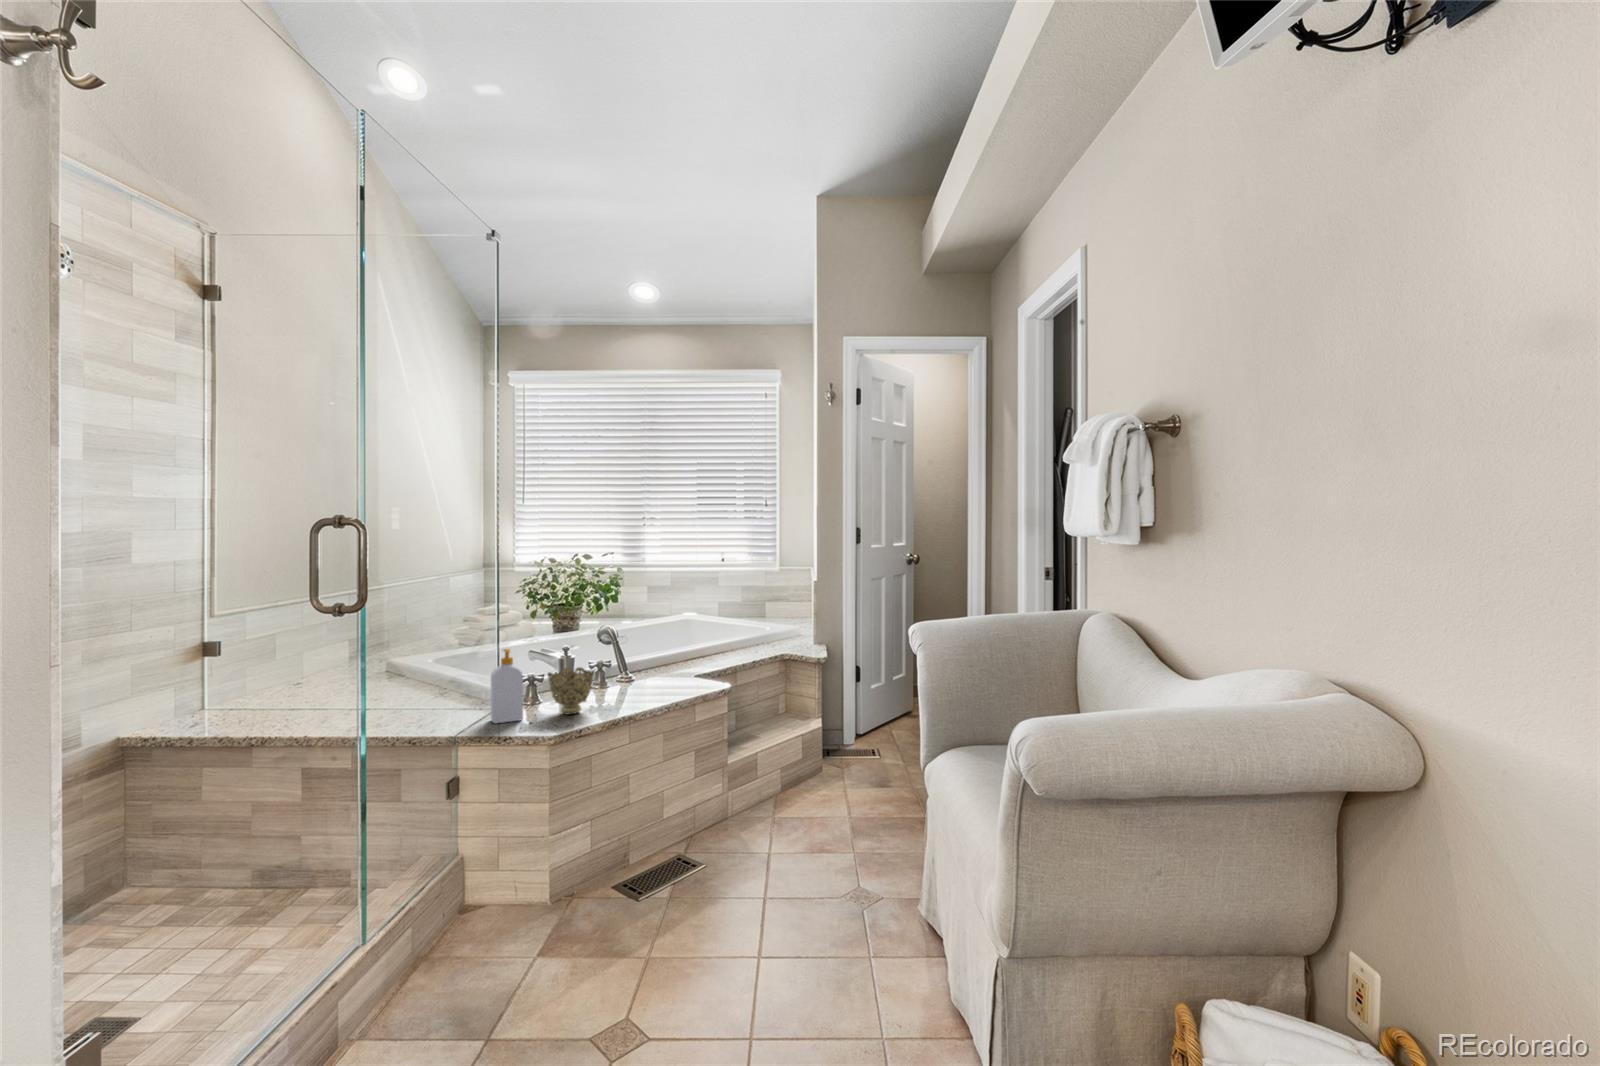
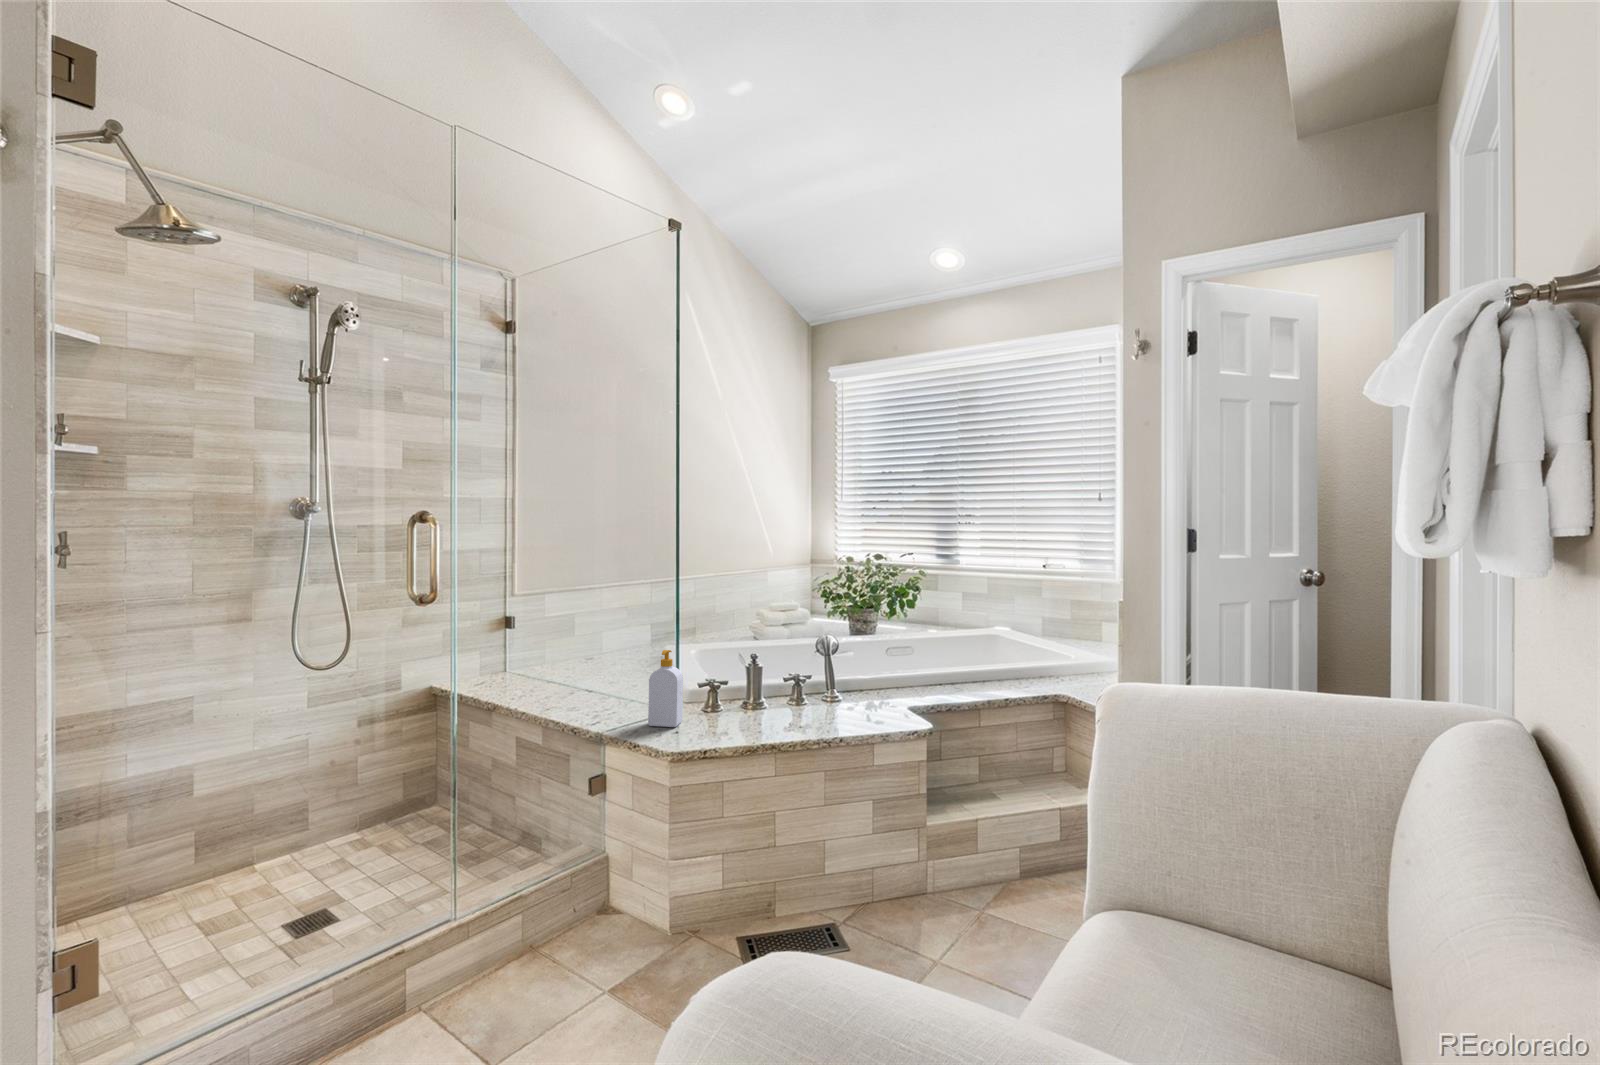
decorative bowl: present [548,667,594,714] -> none [702,678,753,730]

